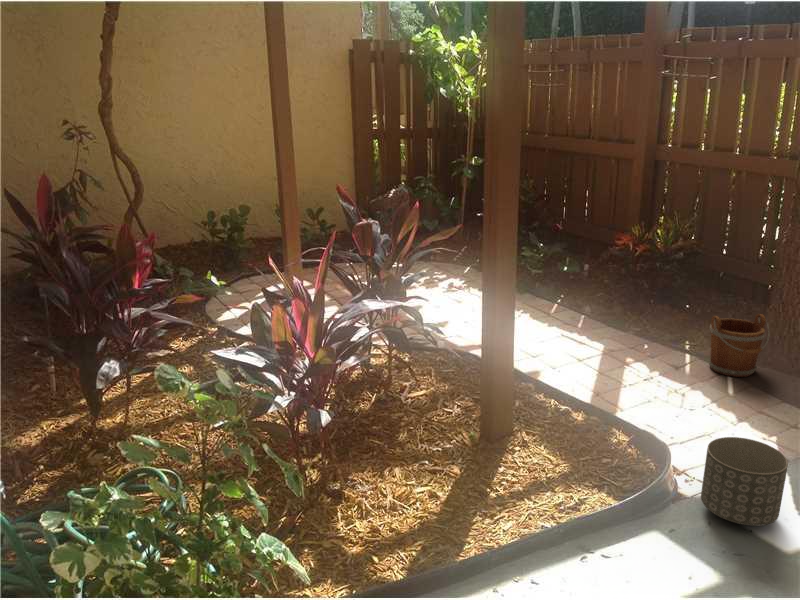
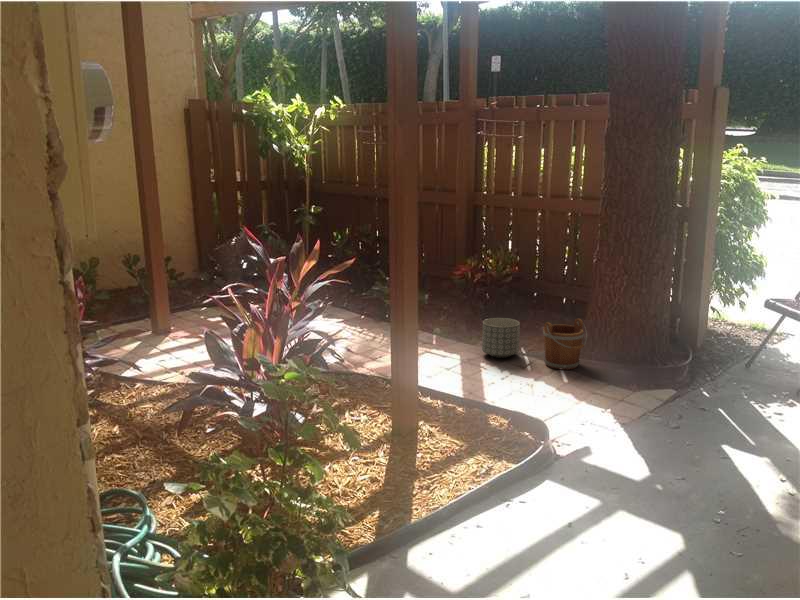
planter: present [701,437,788,526] -> present [482,318,520,358]

